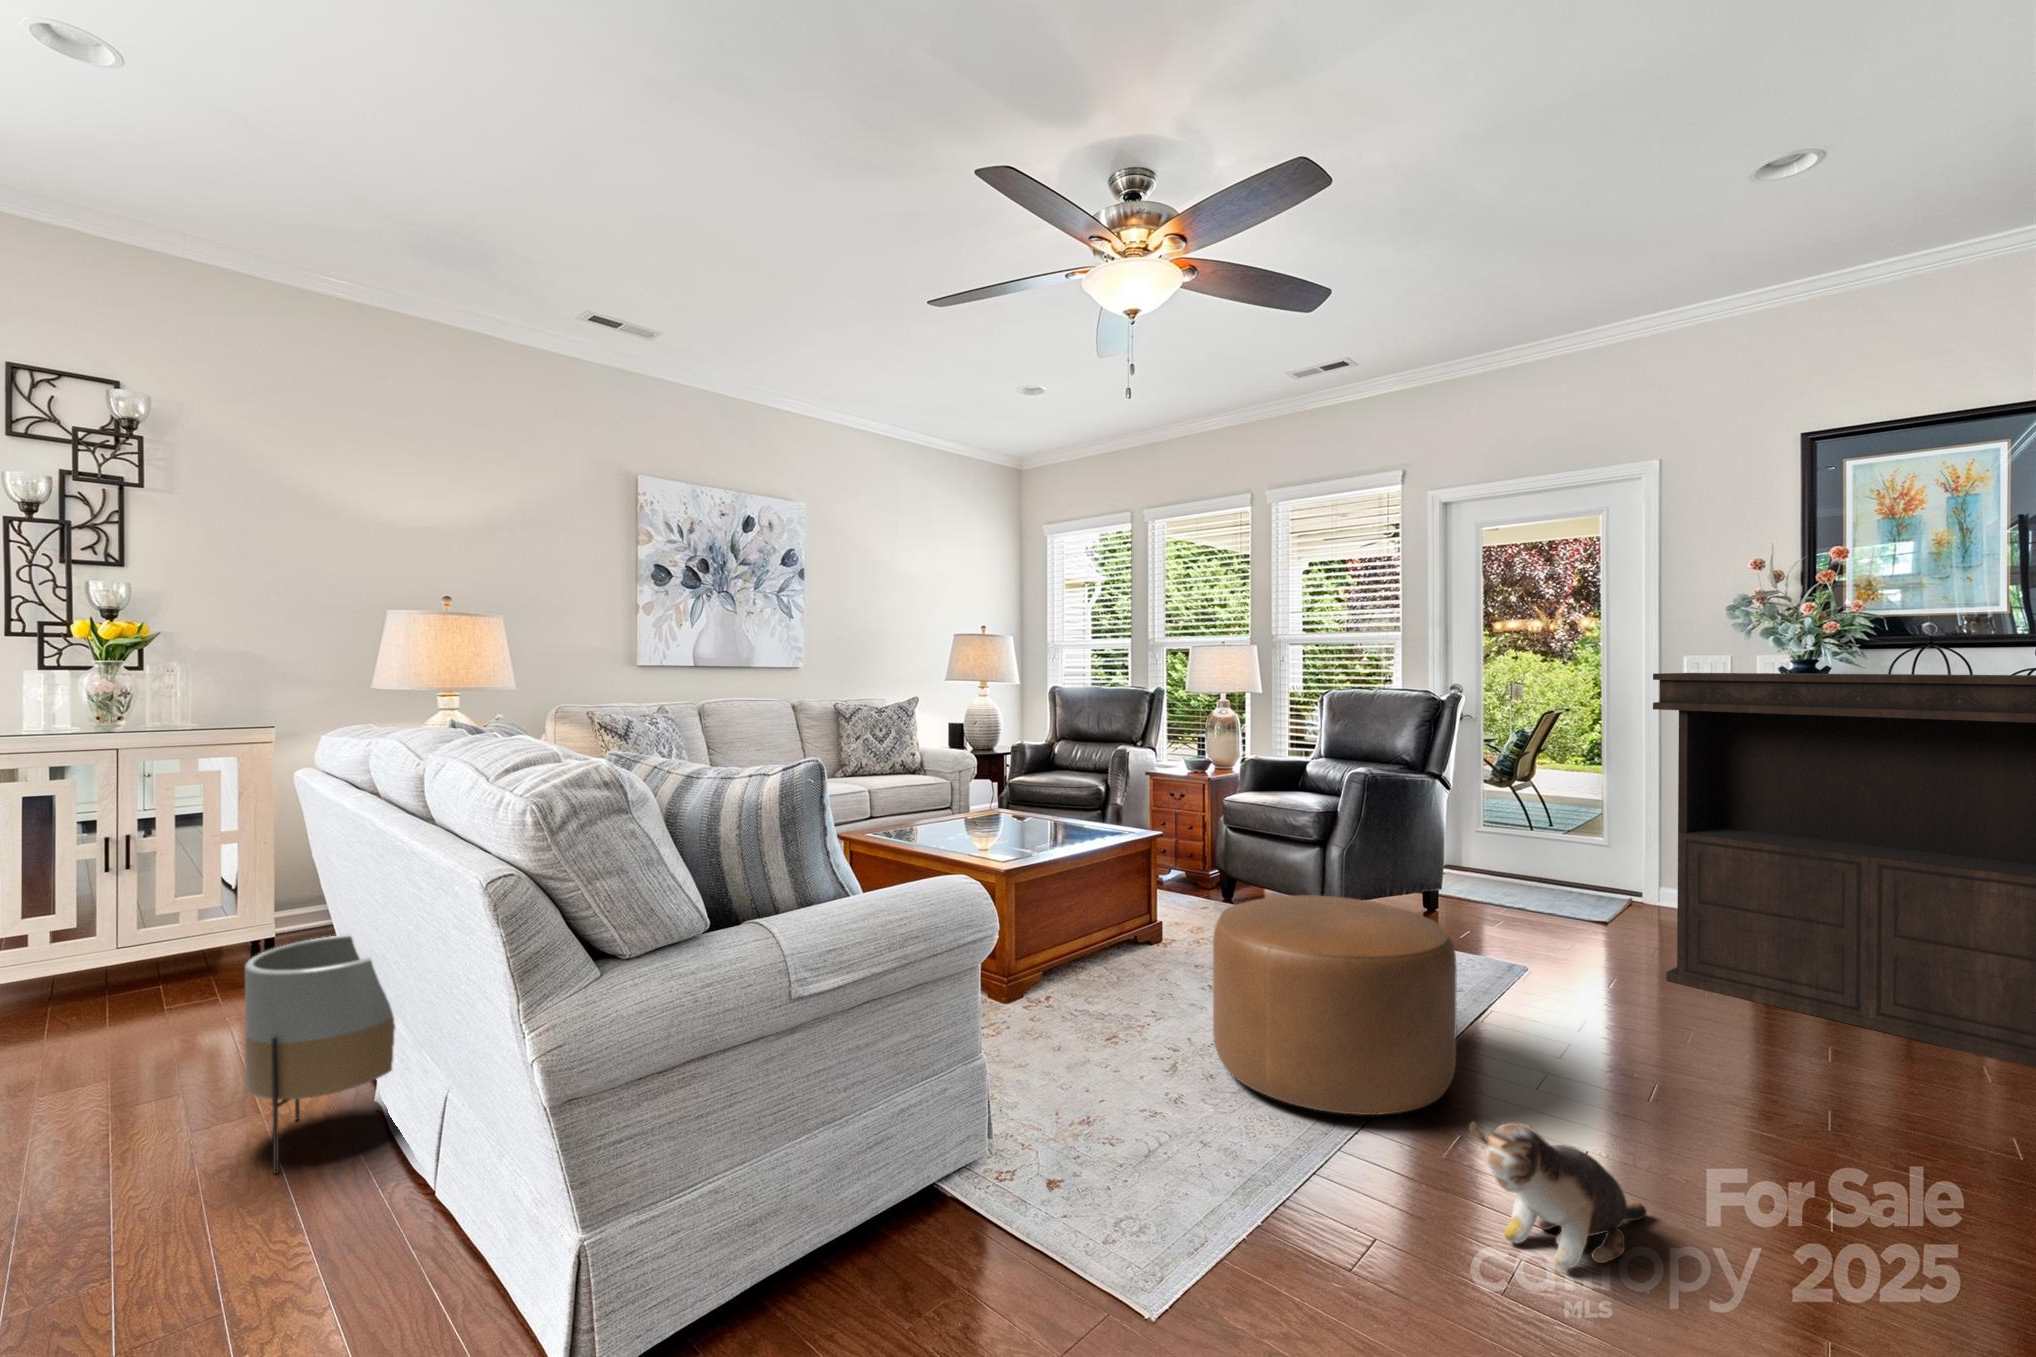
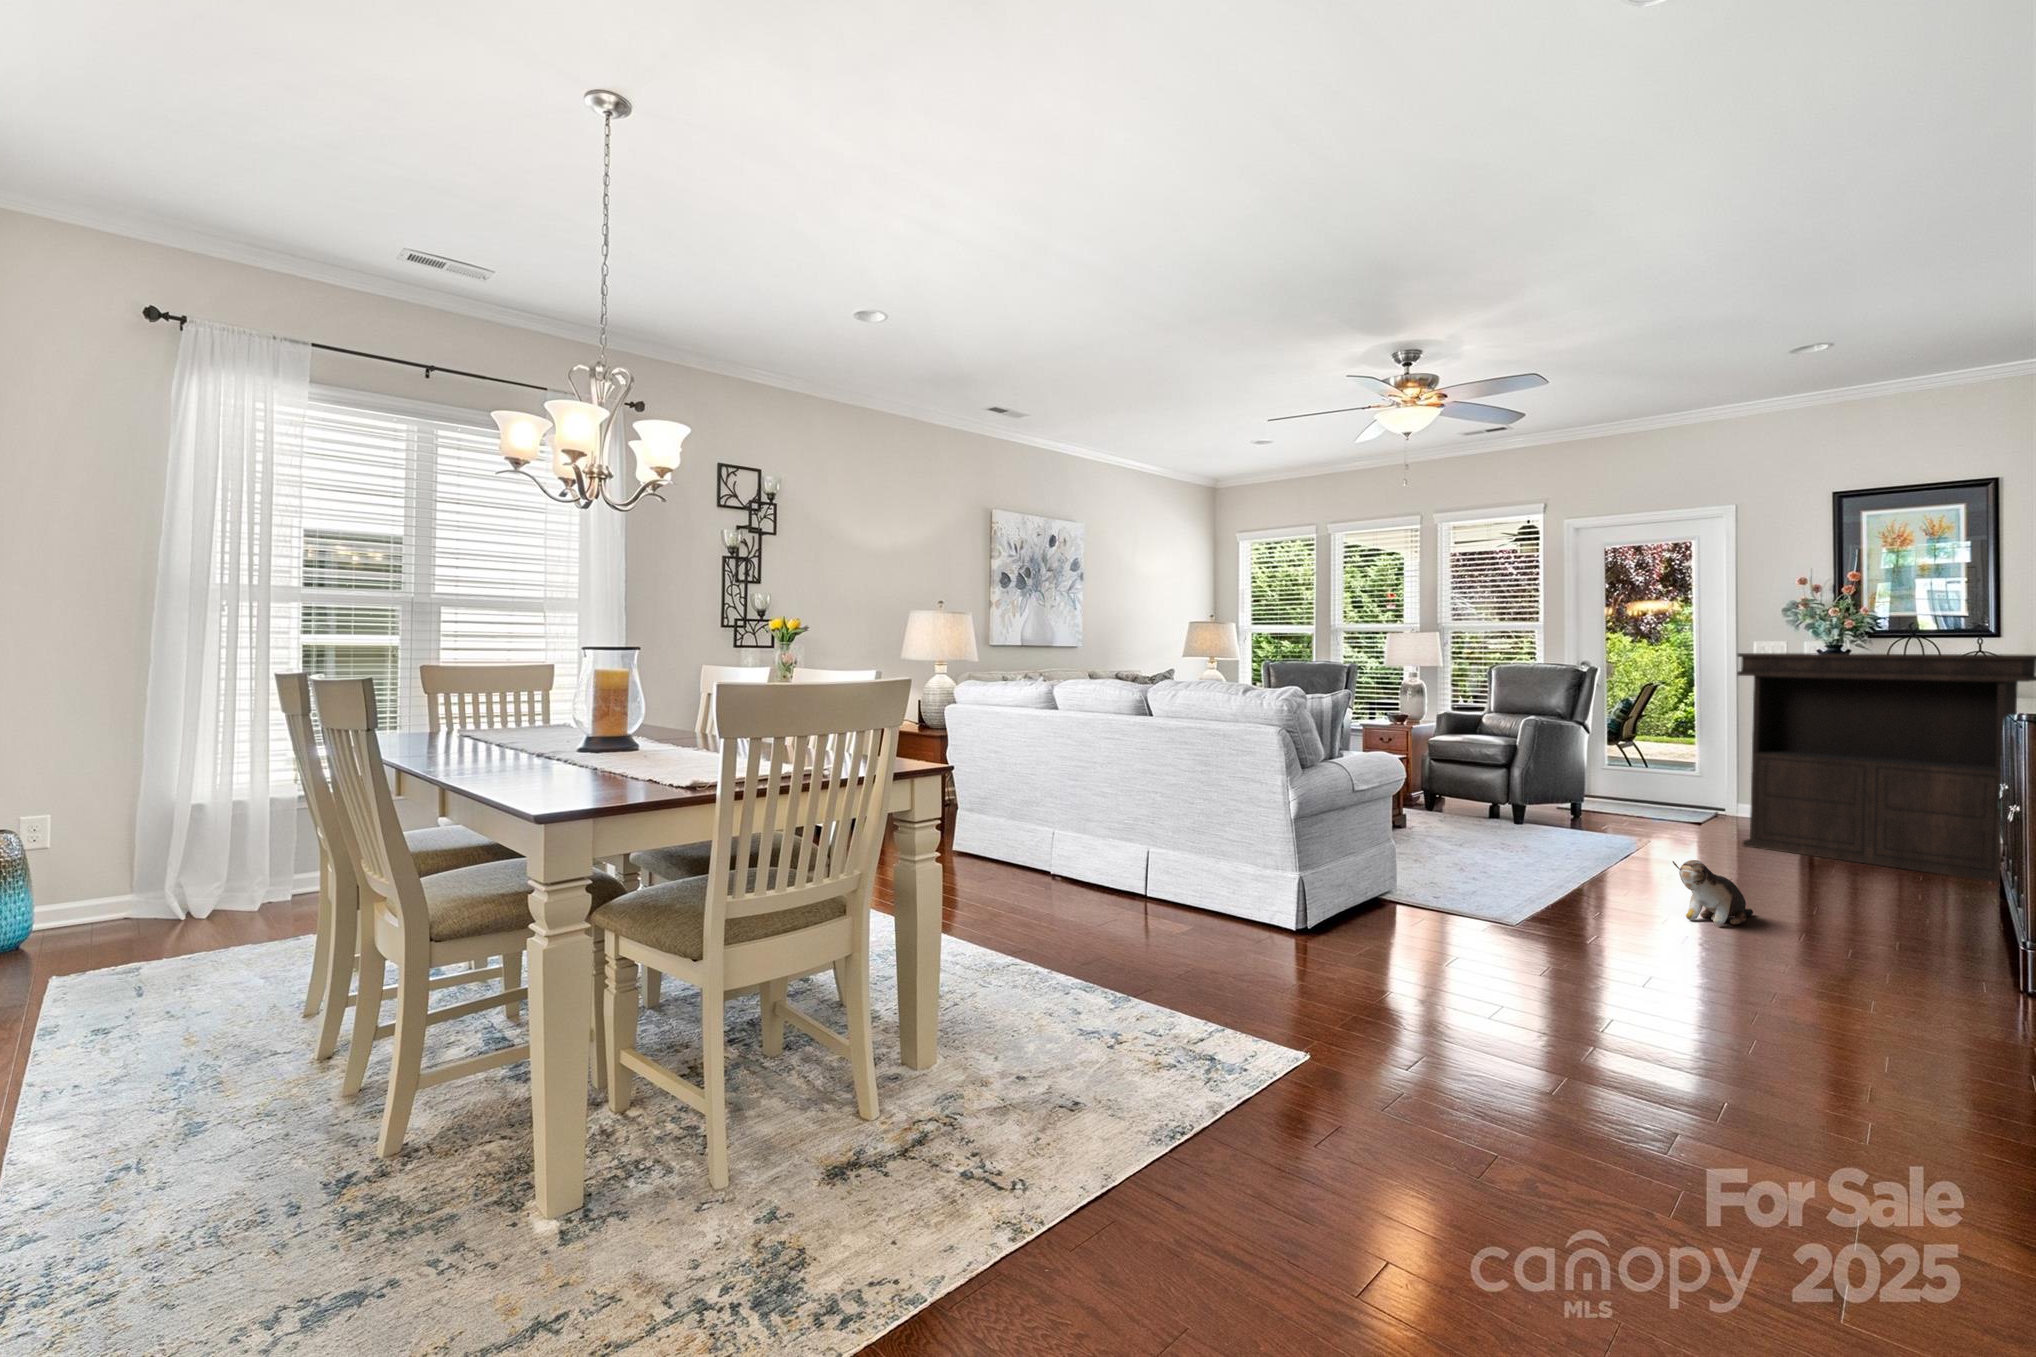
ottoman: present [1213,895,1457,1115] -> none [1490,781,1639,885]
planter: present [245,935,395,1174] -> none [1014,787,1082,898]

